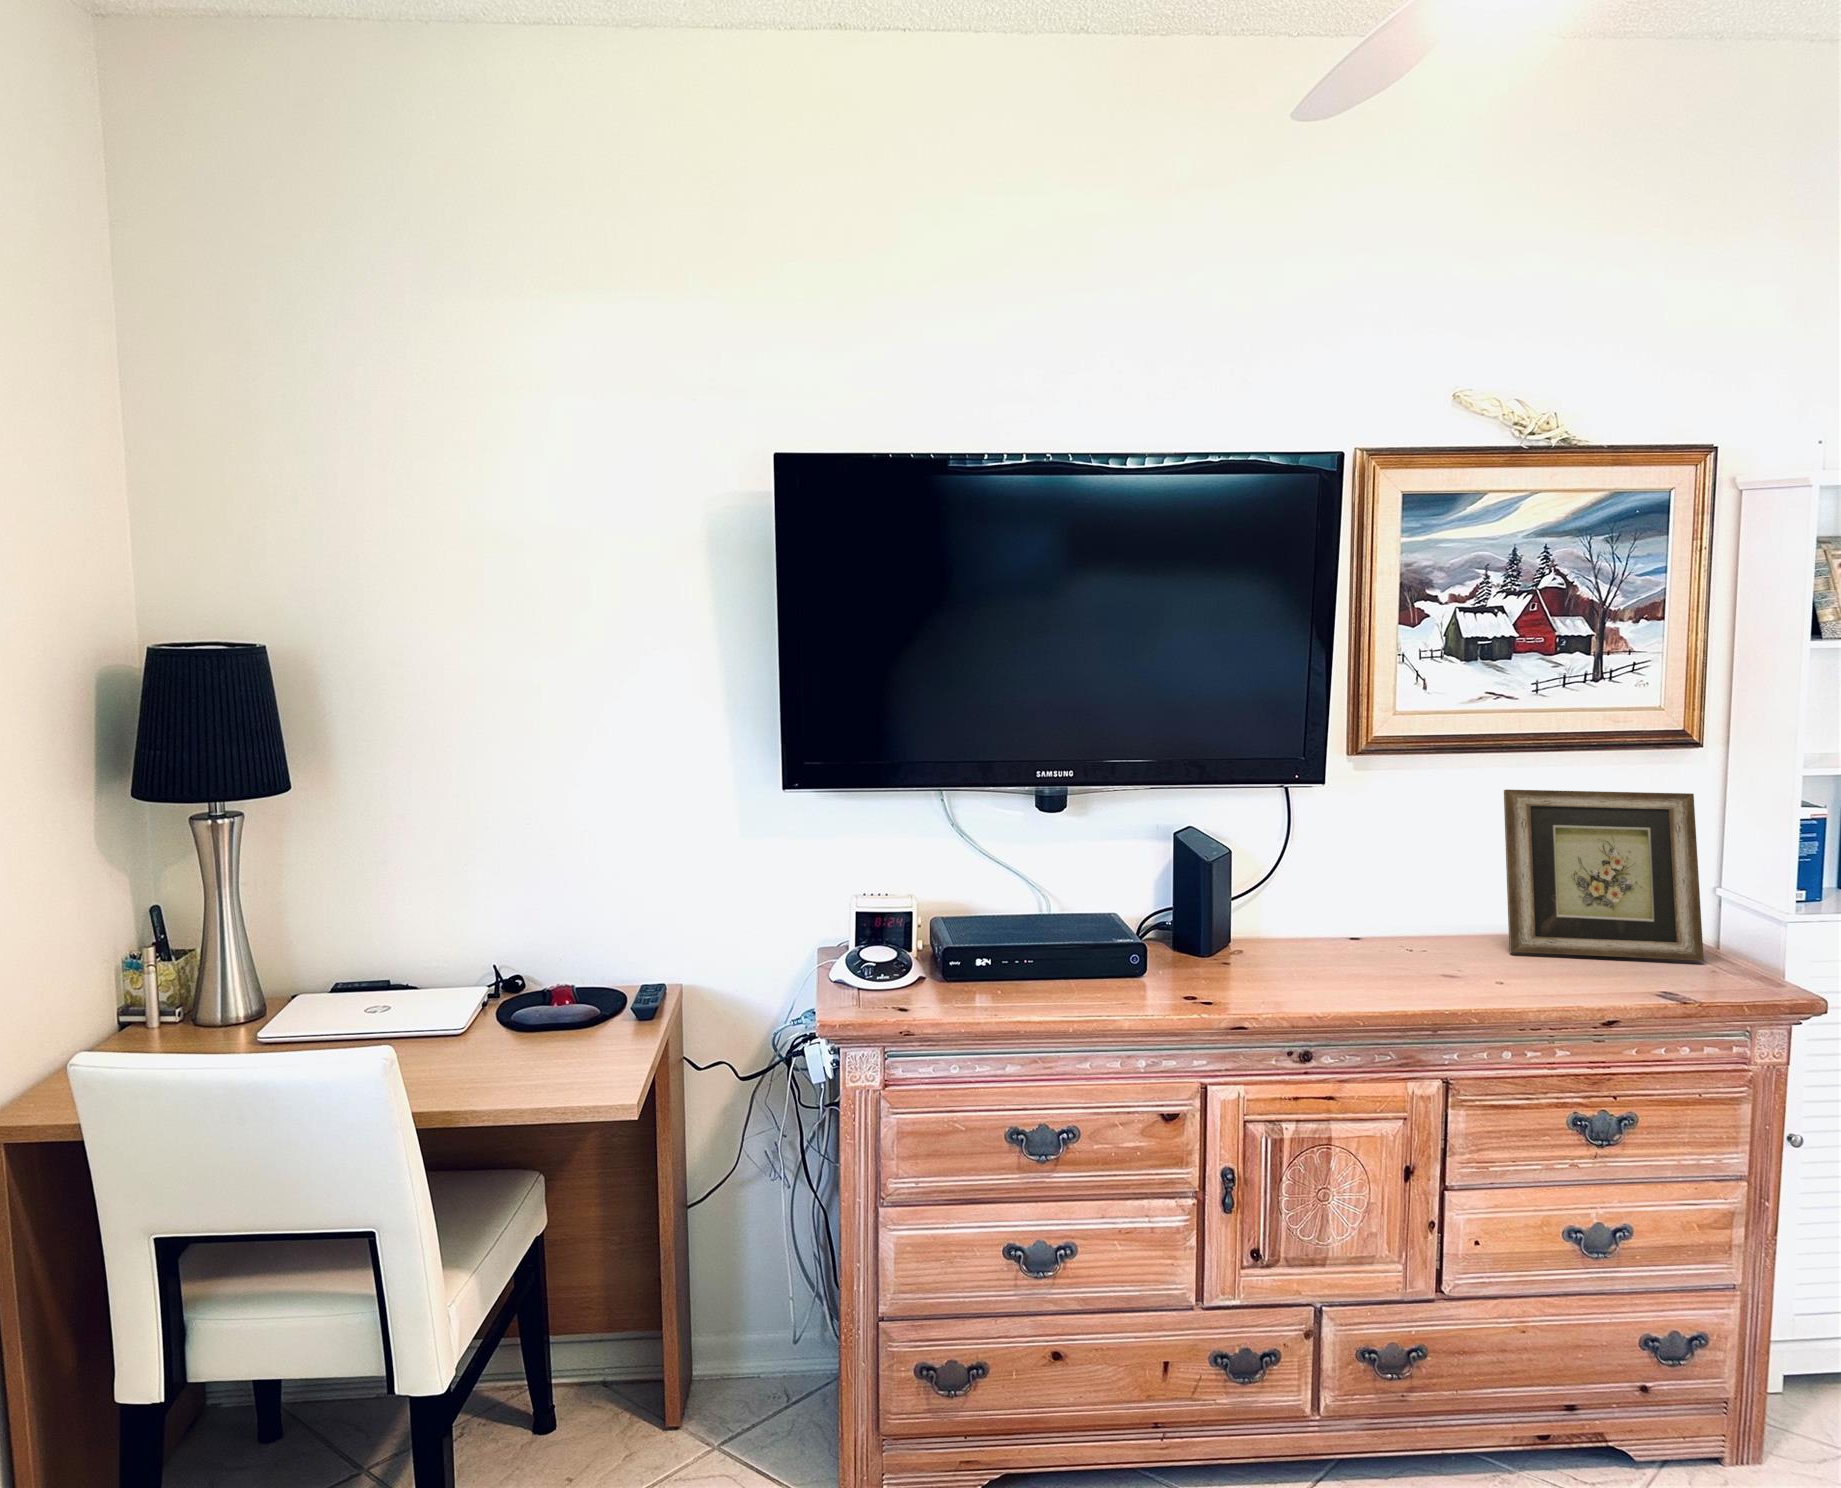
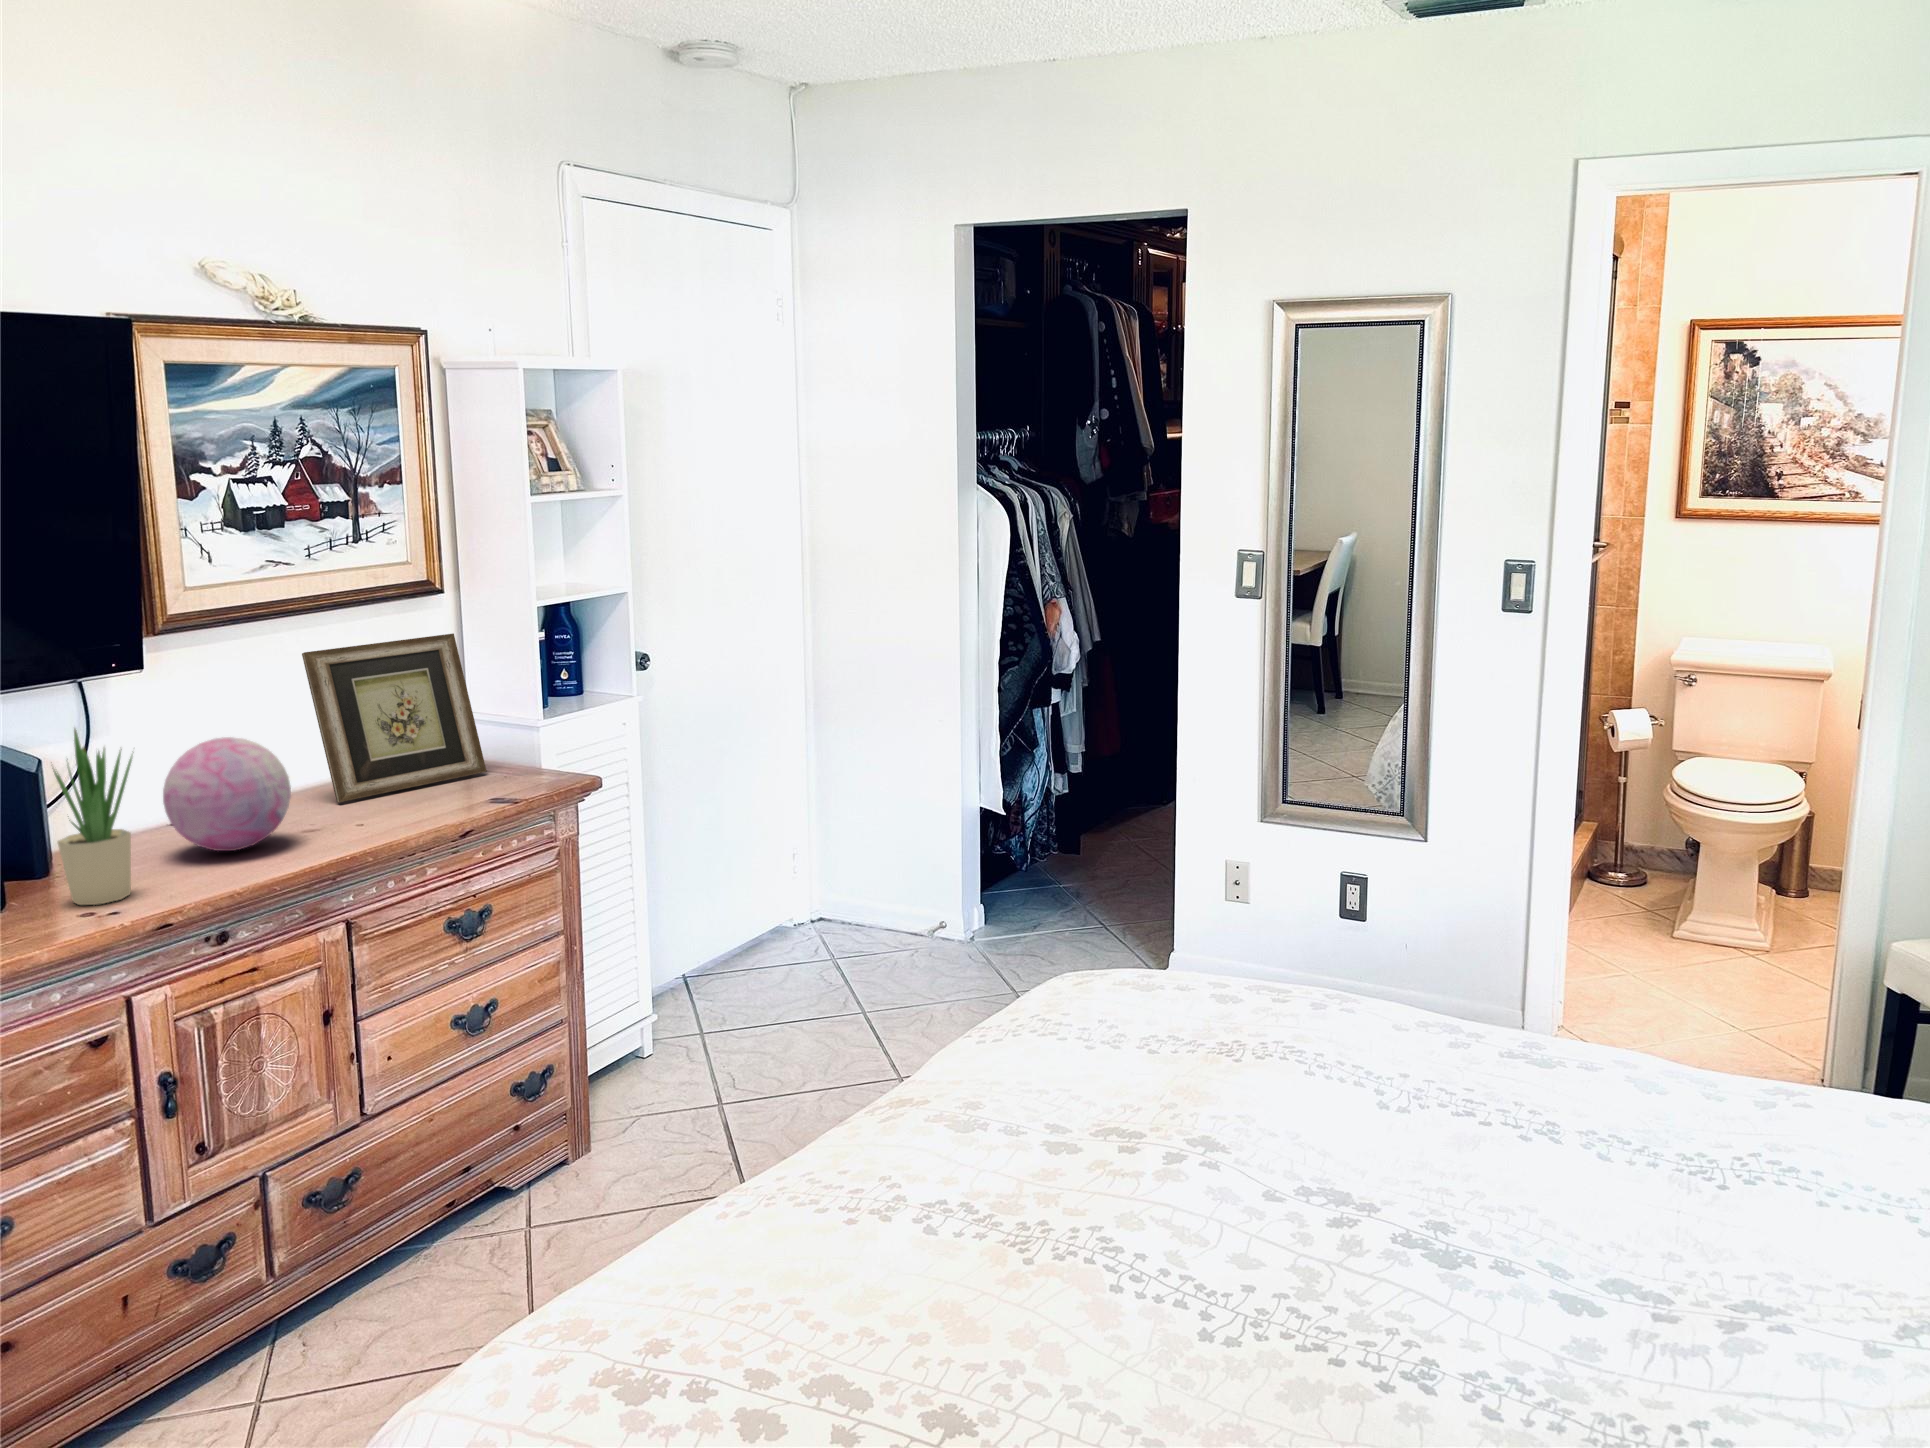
potted plant: none [1192,827,1263,994] -> present [53,729,132,905]
decorative orb: none [1309,863,1430,976] -> present [163,737,291,851]

